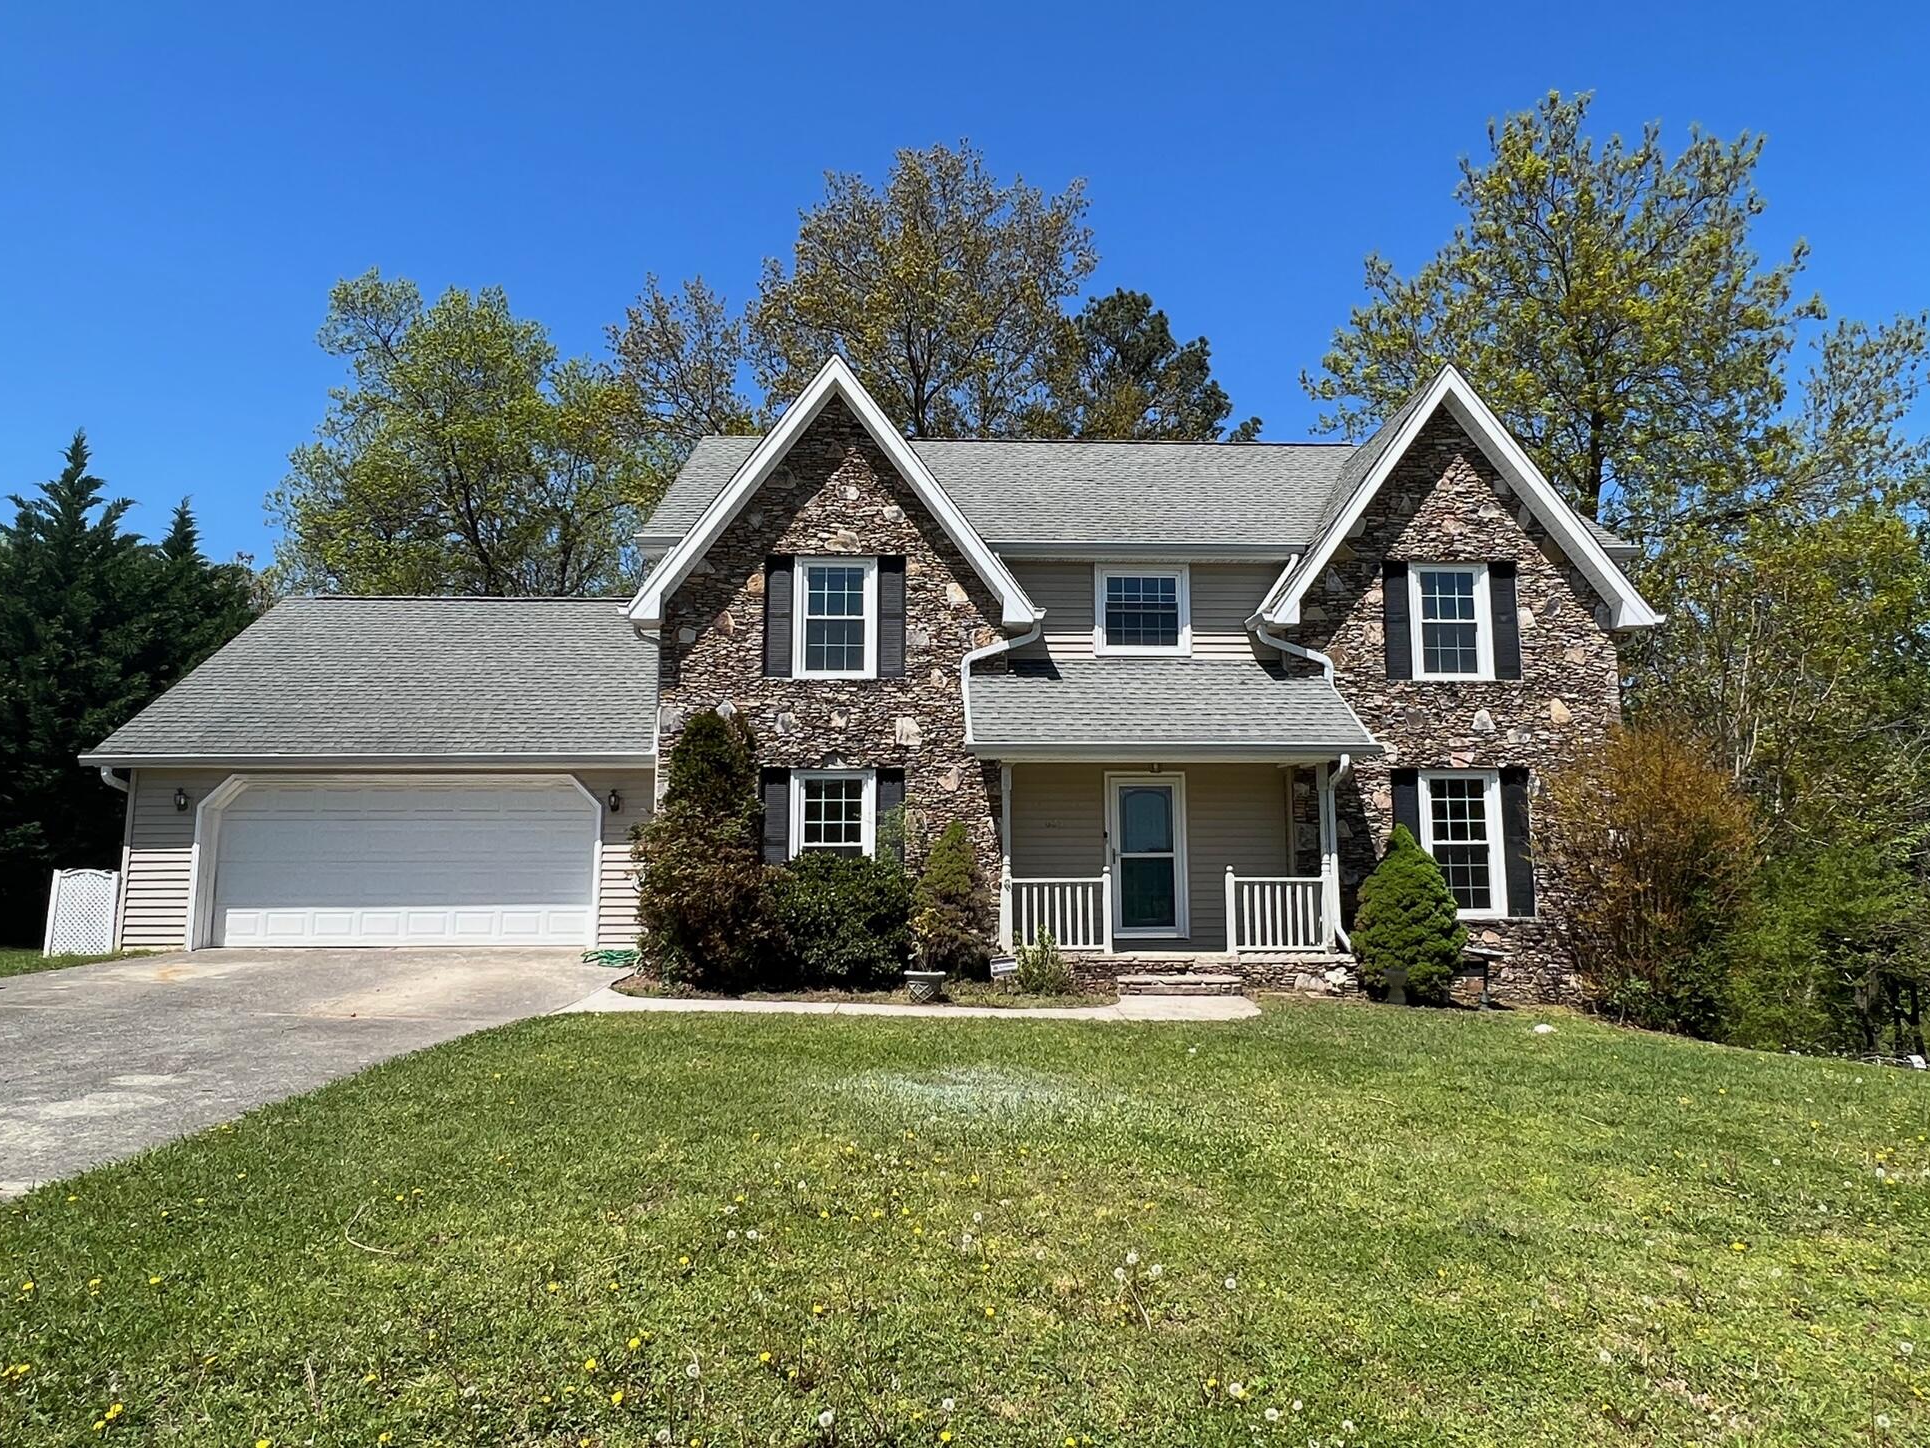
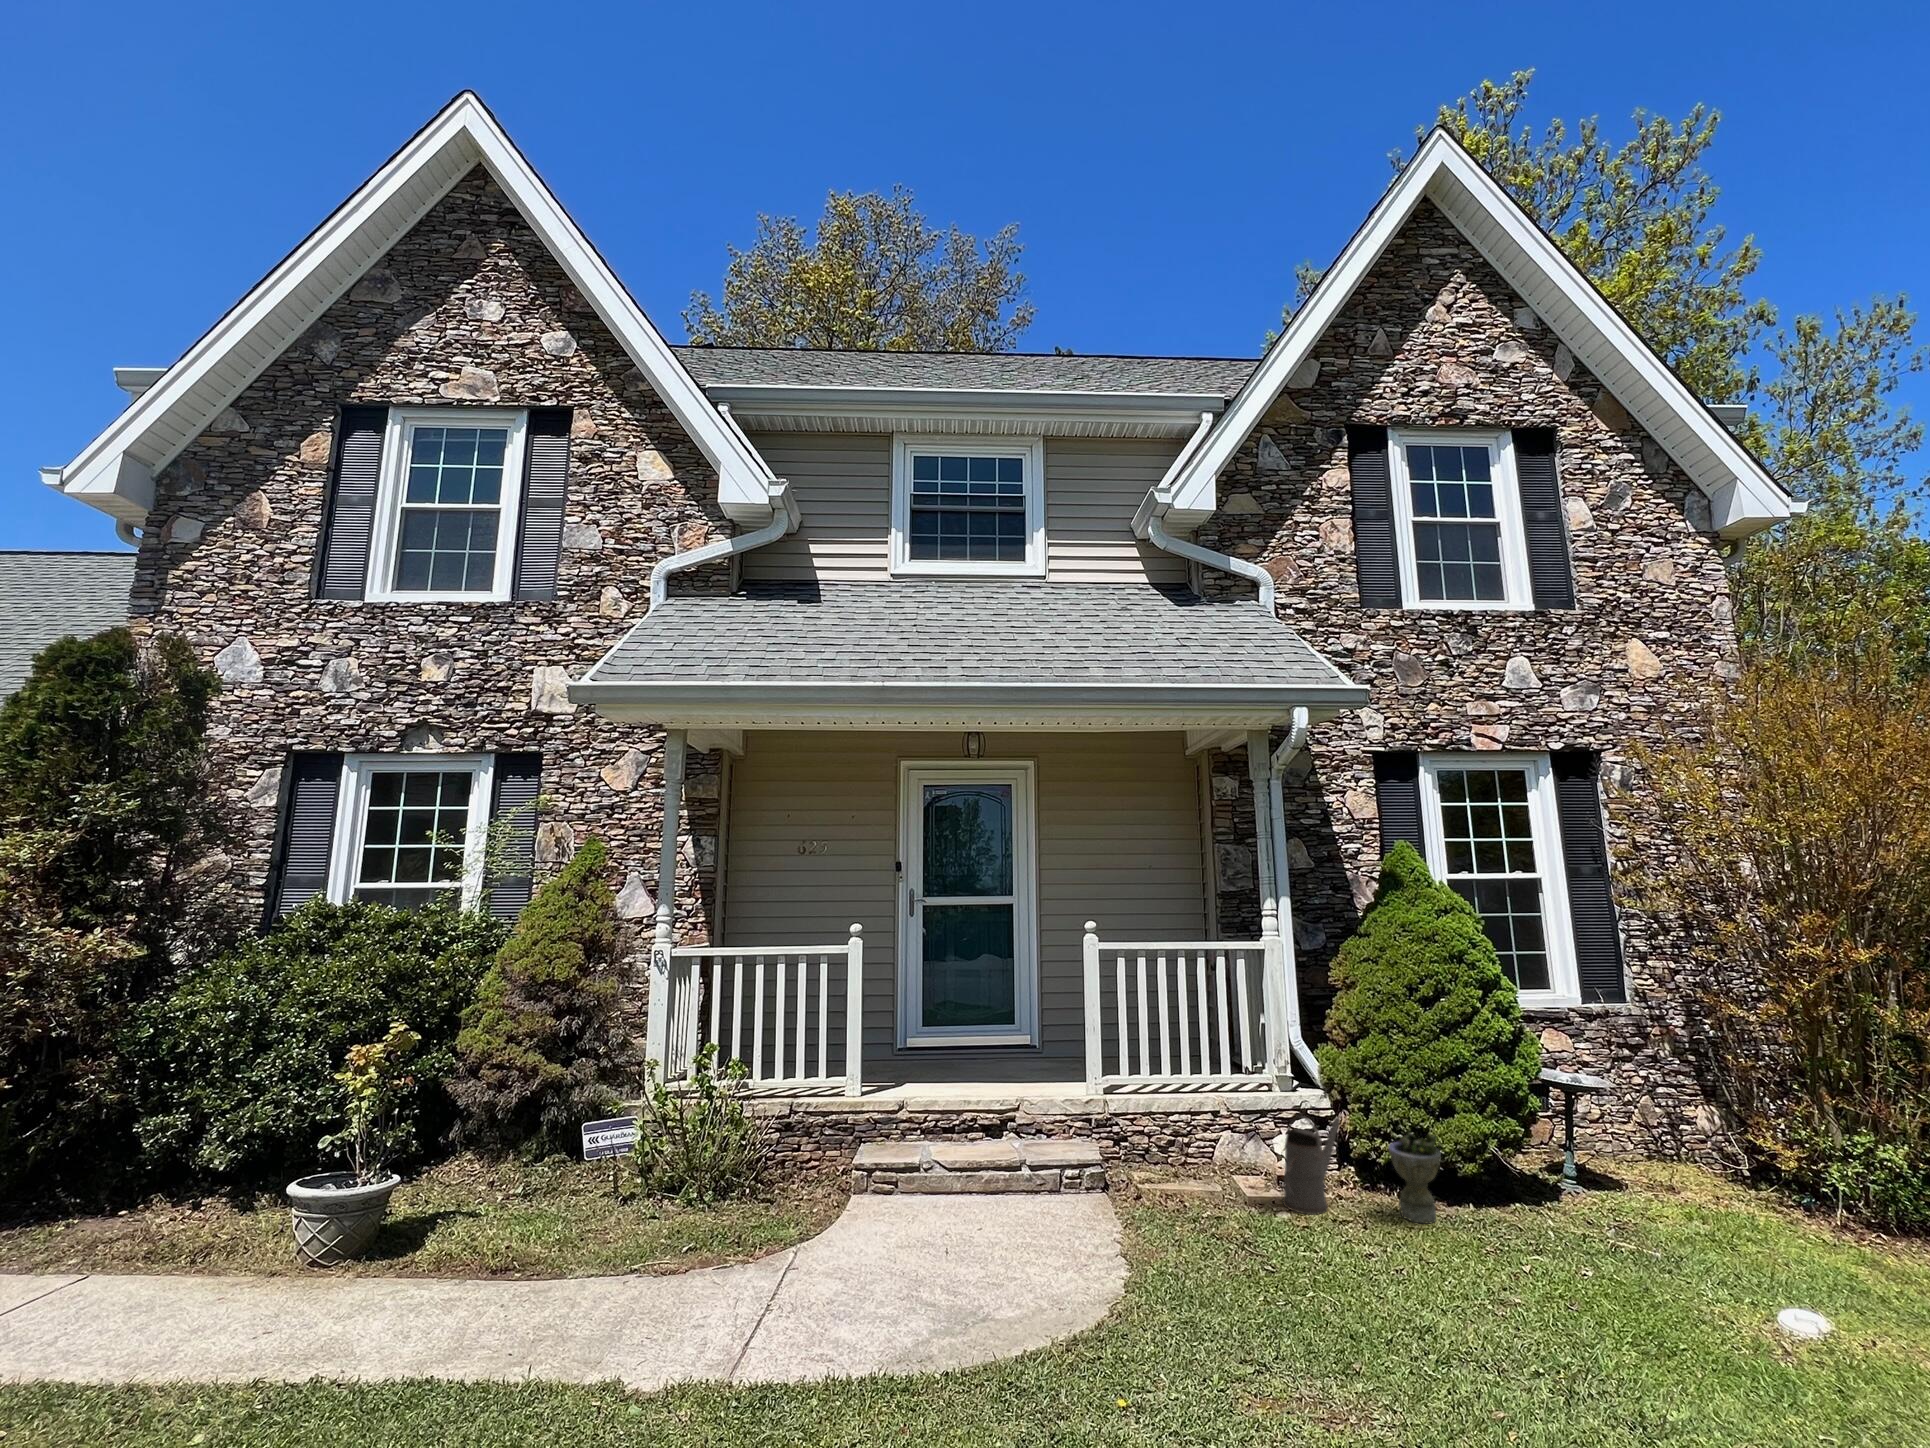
watering can: none [1331,957,1362,1001] -> present [1283,1116,1340,1215]

